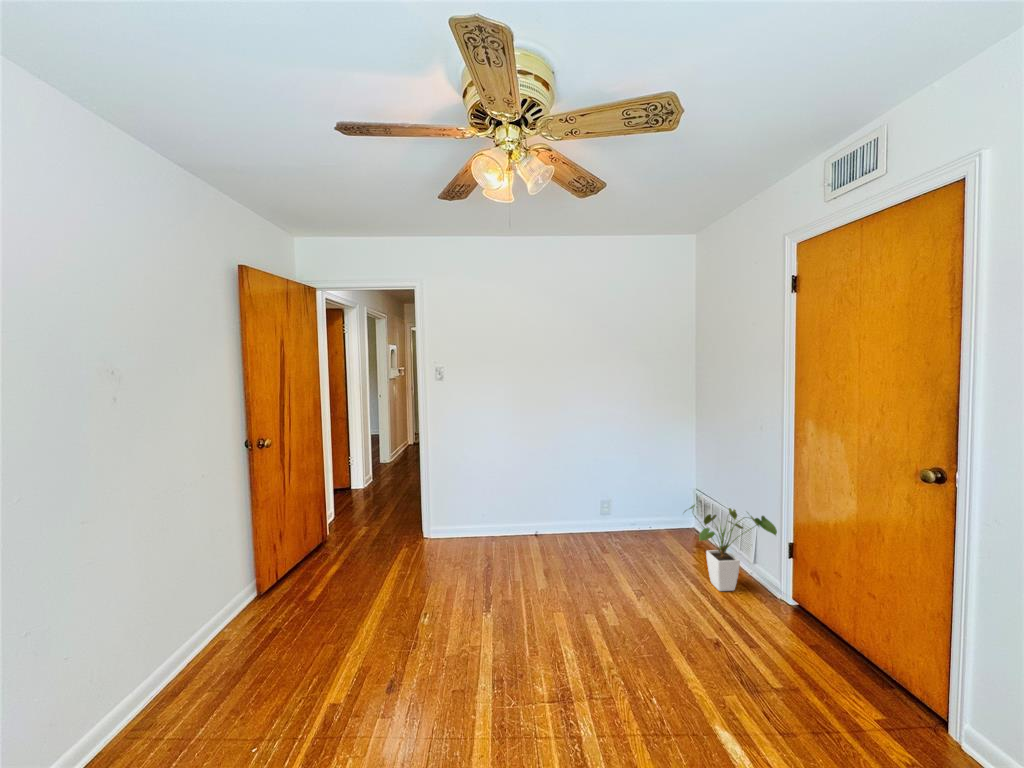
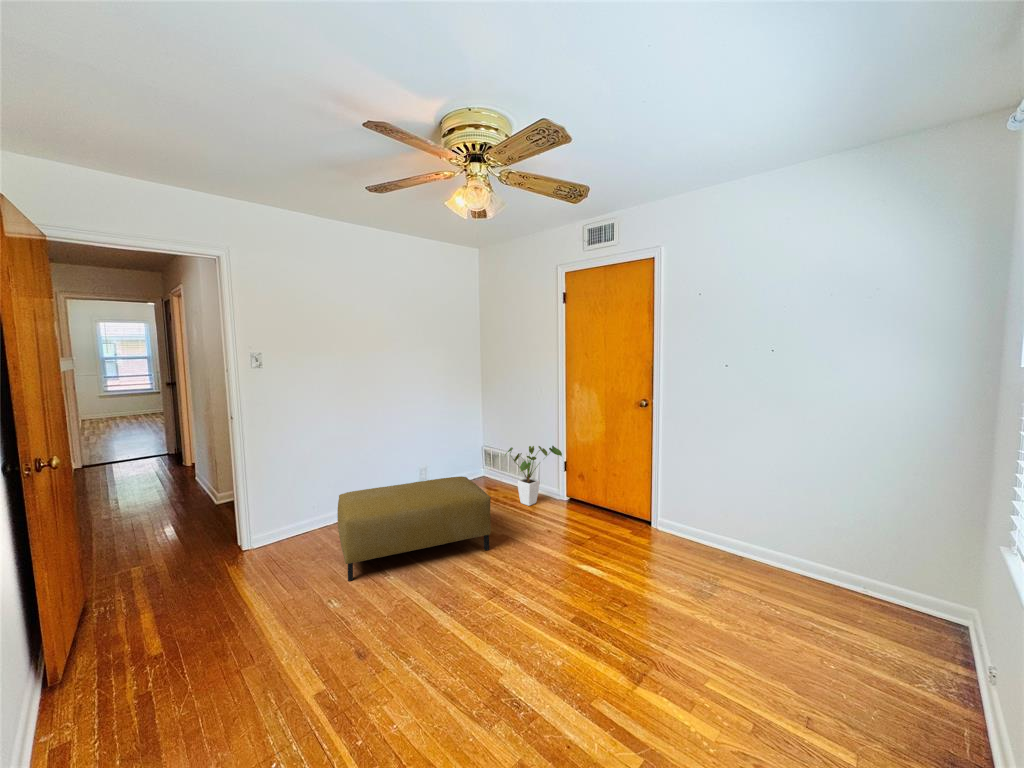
ottoman: none [457,513,619,631] -> present [337,476,491,581]

